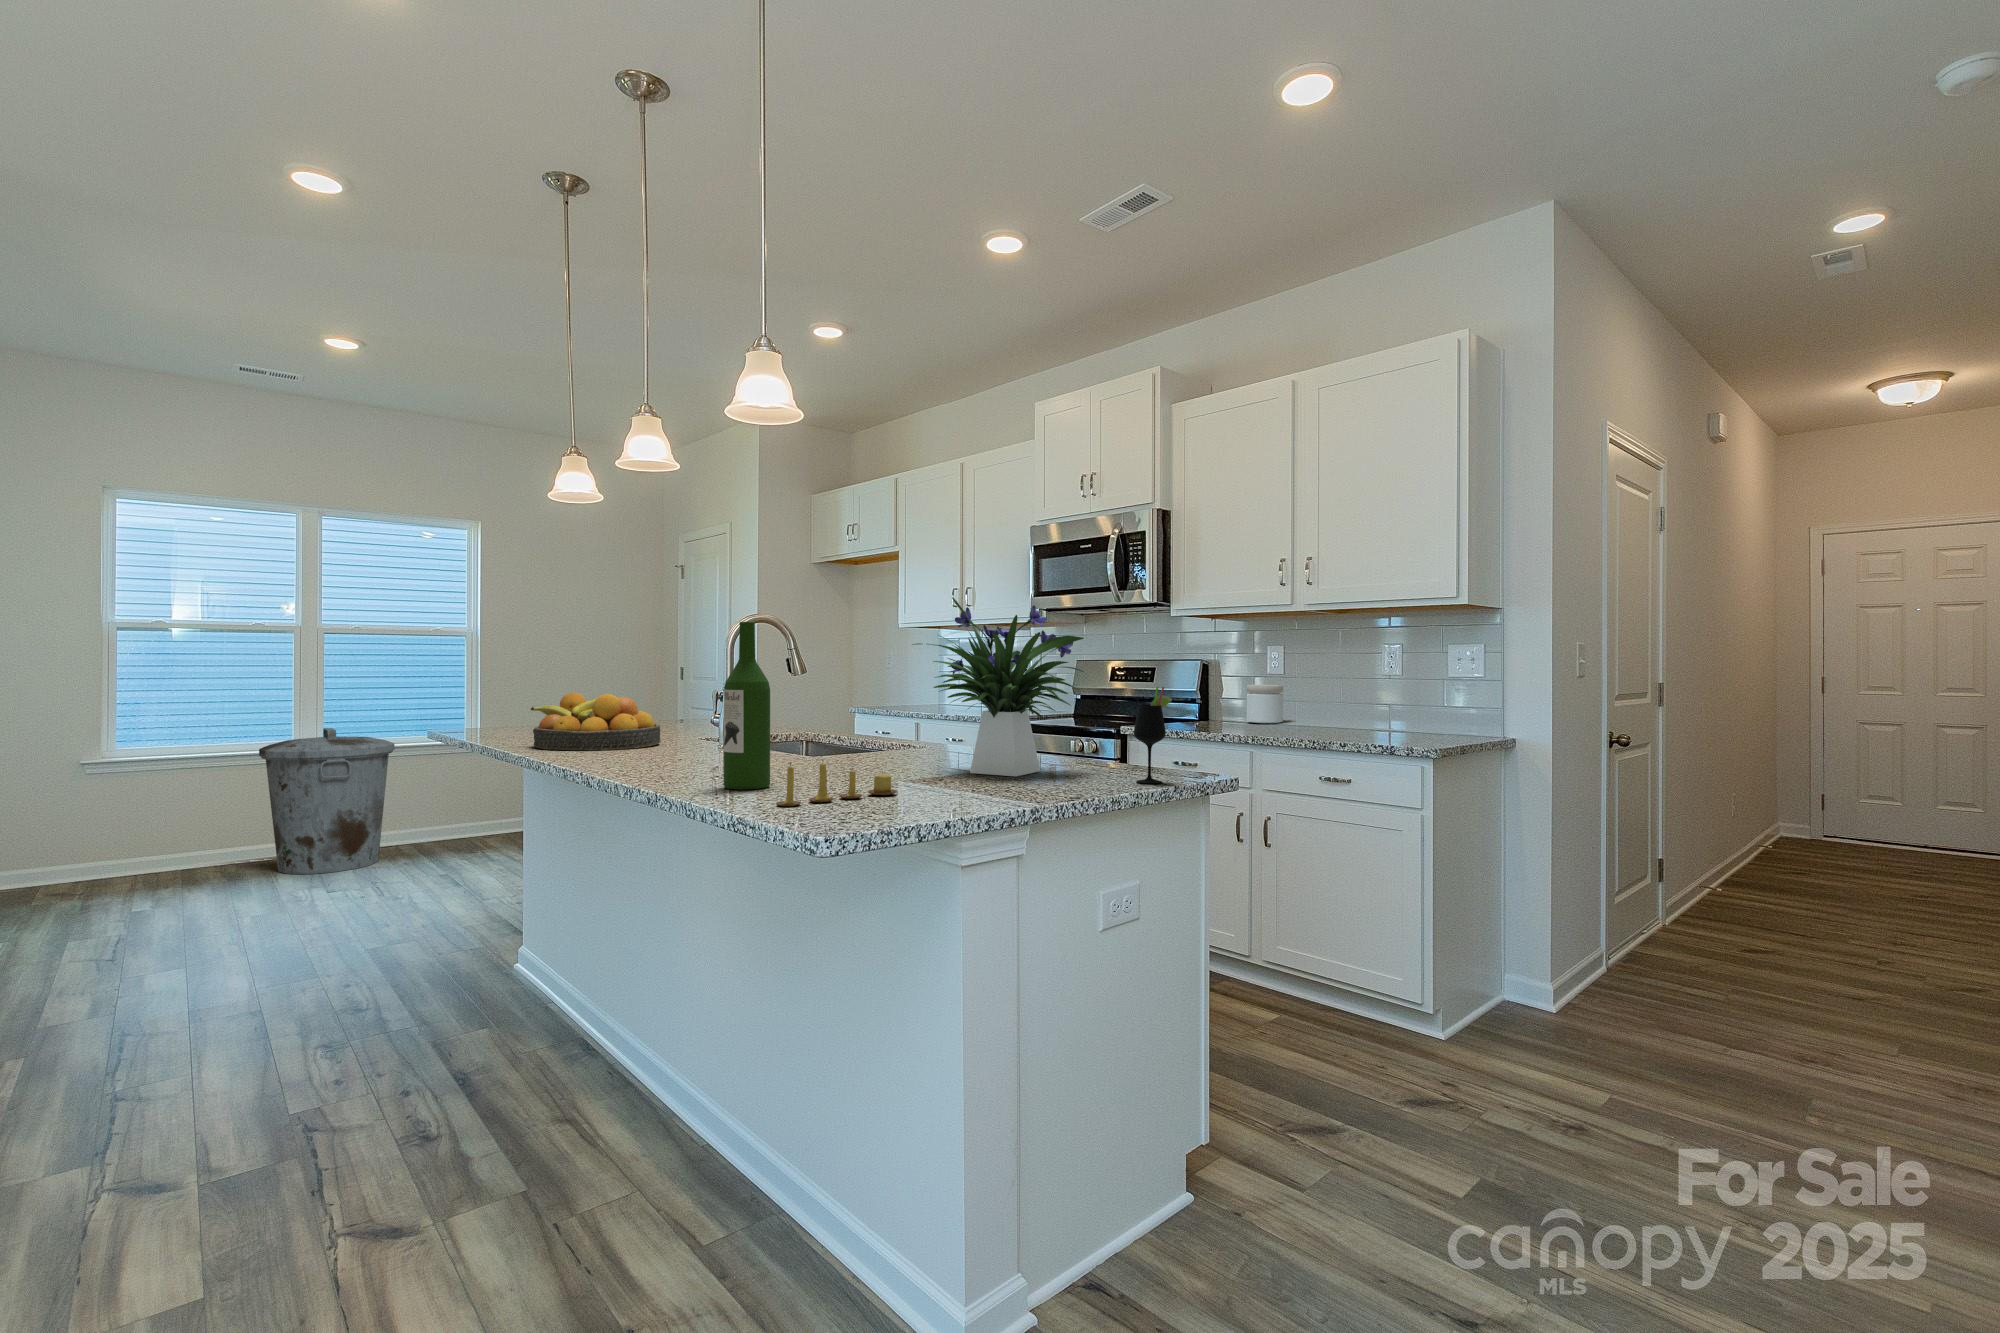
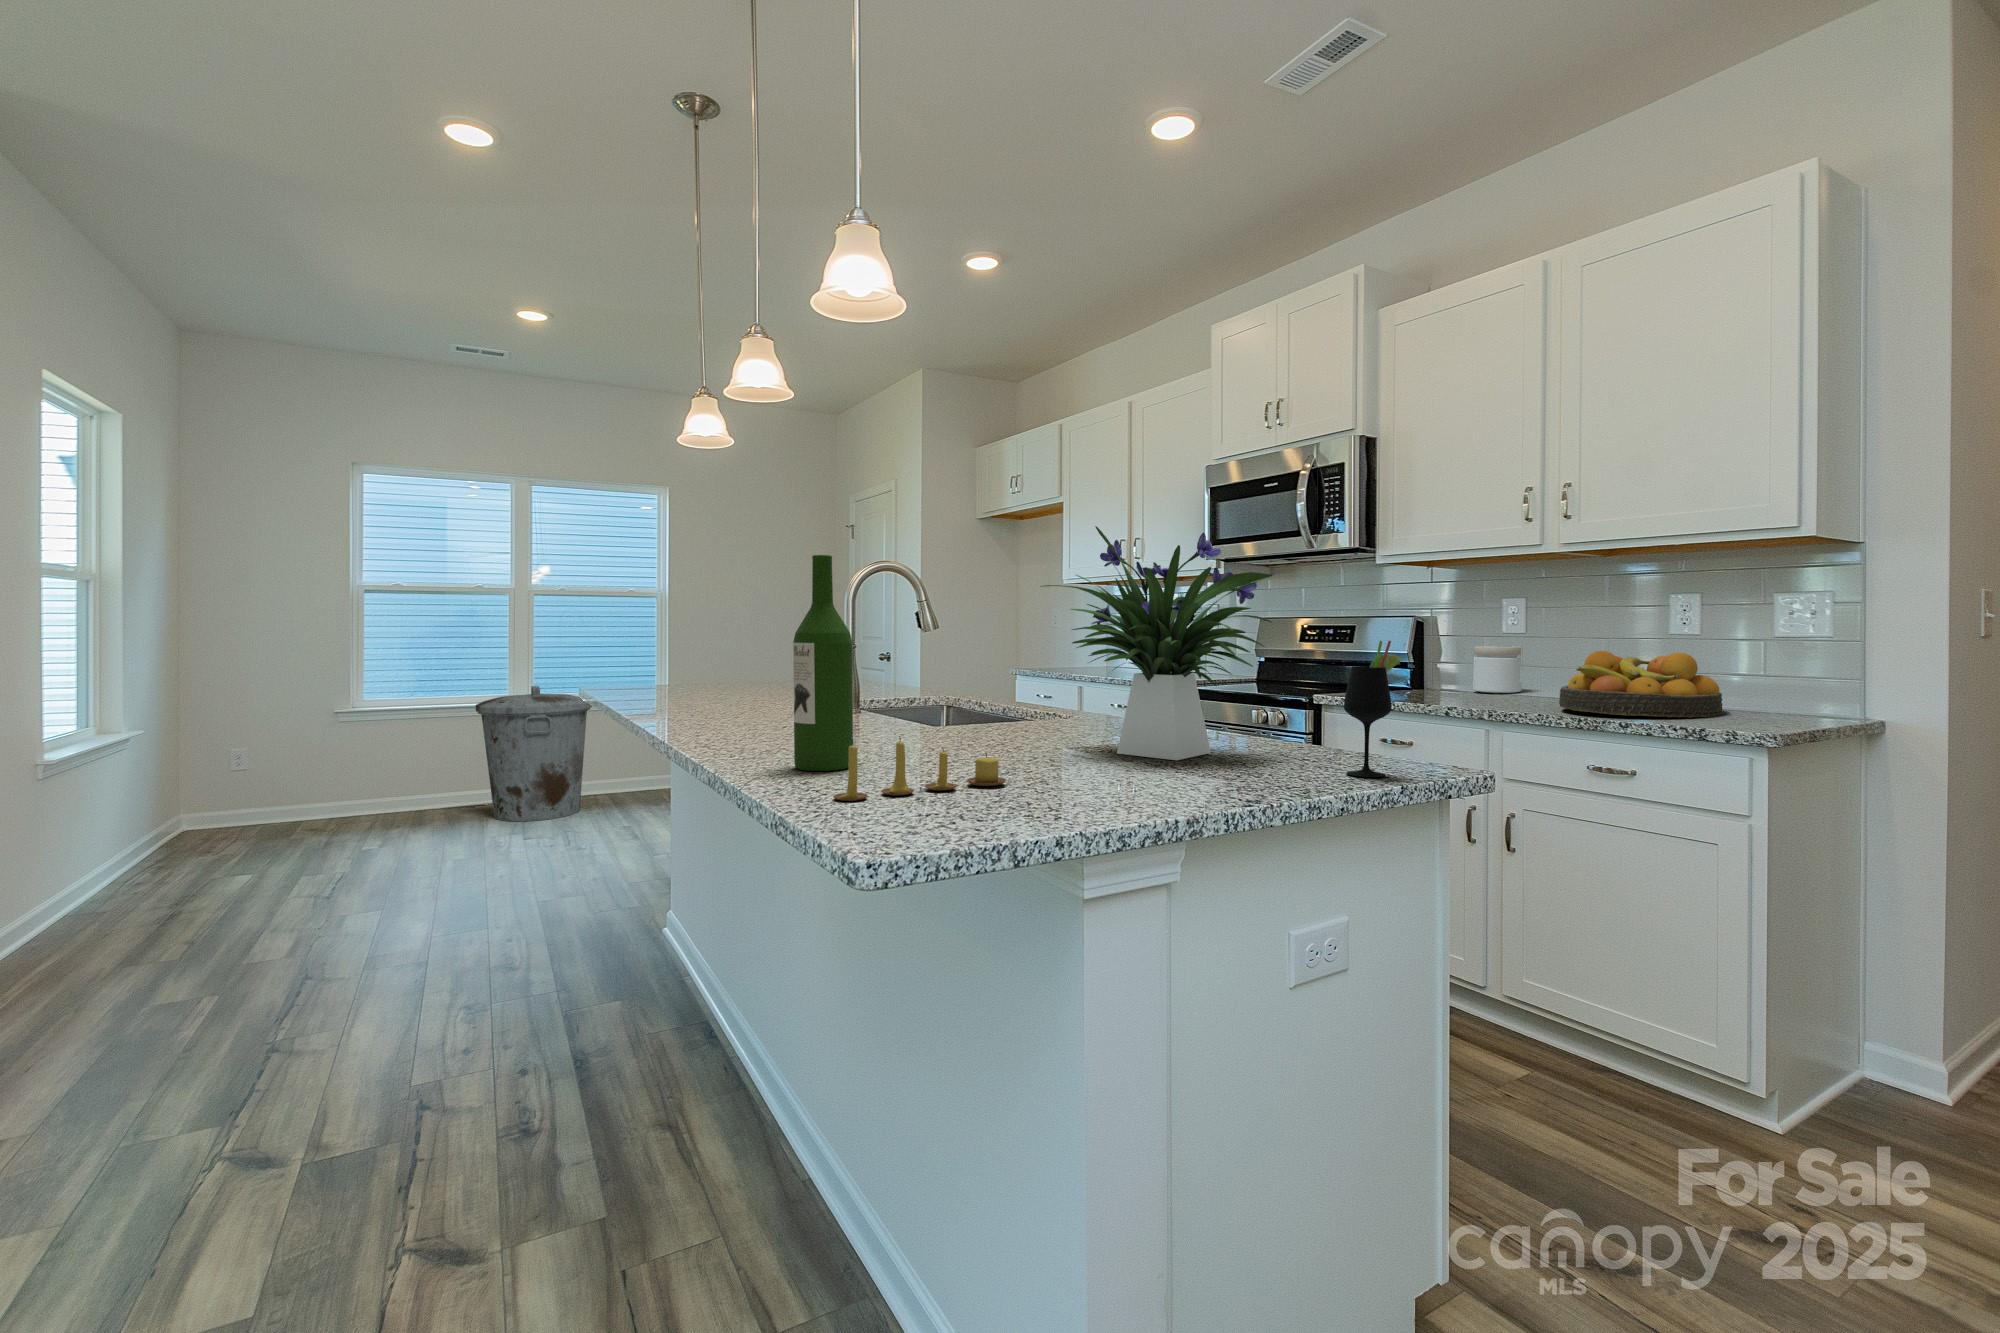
fruit bowl: present [531,693,660,750] -> present [1559,651,1723,717]

